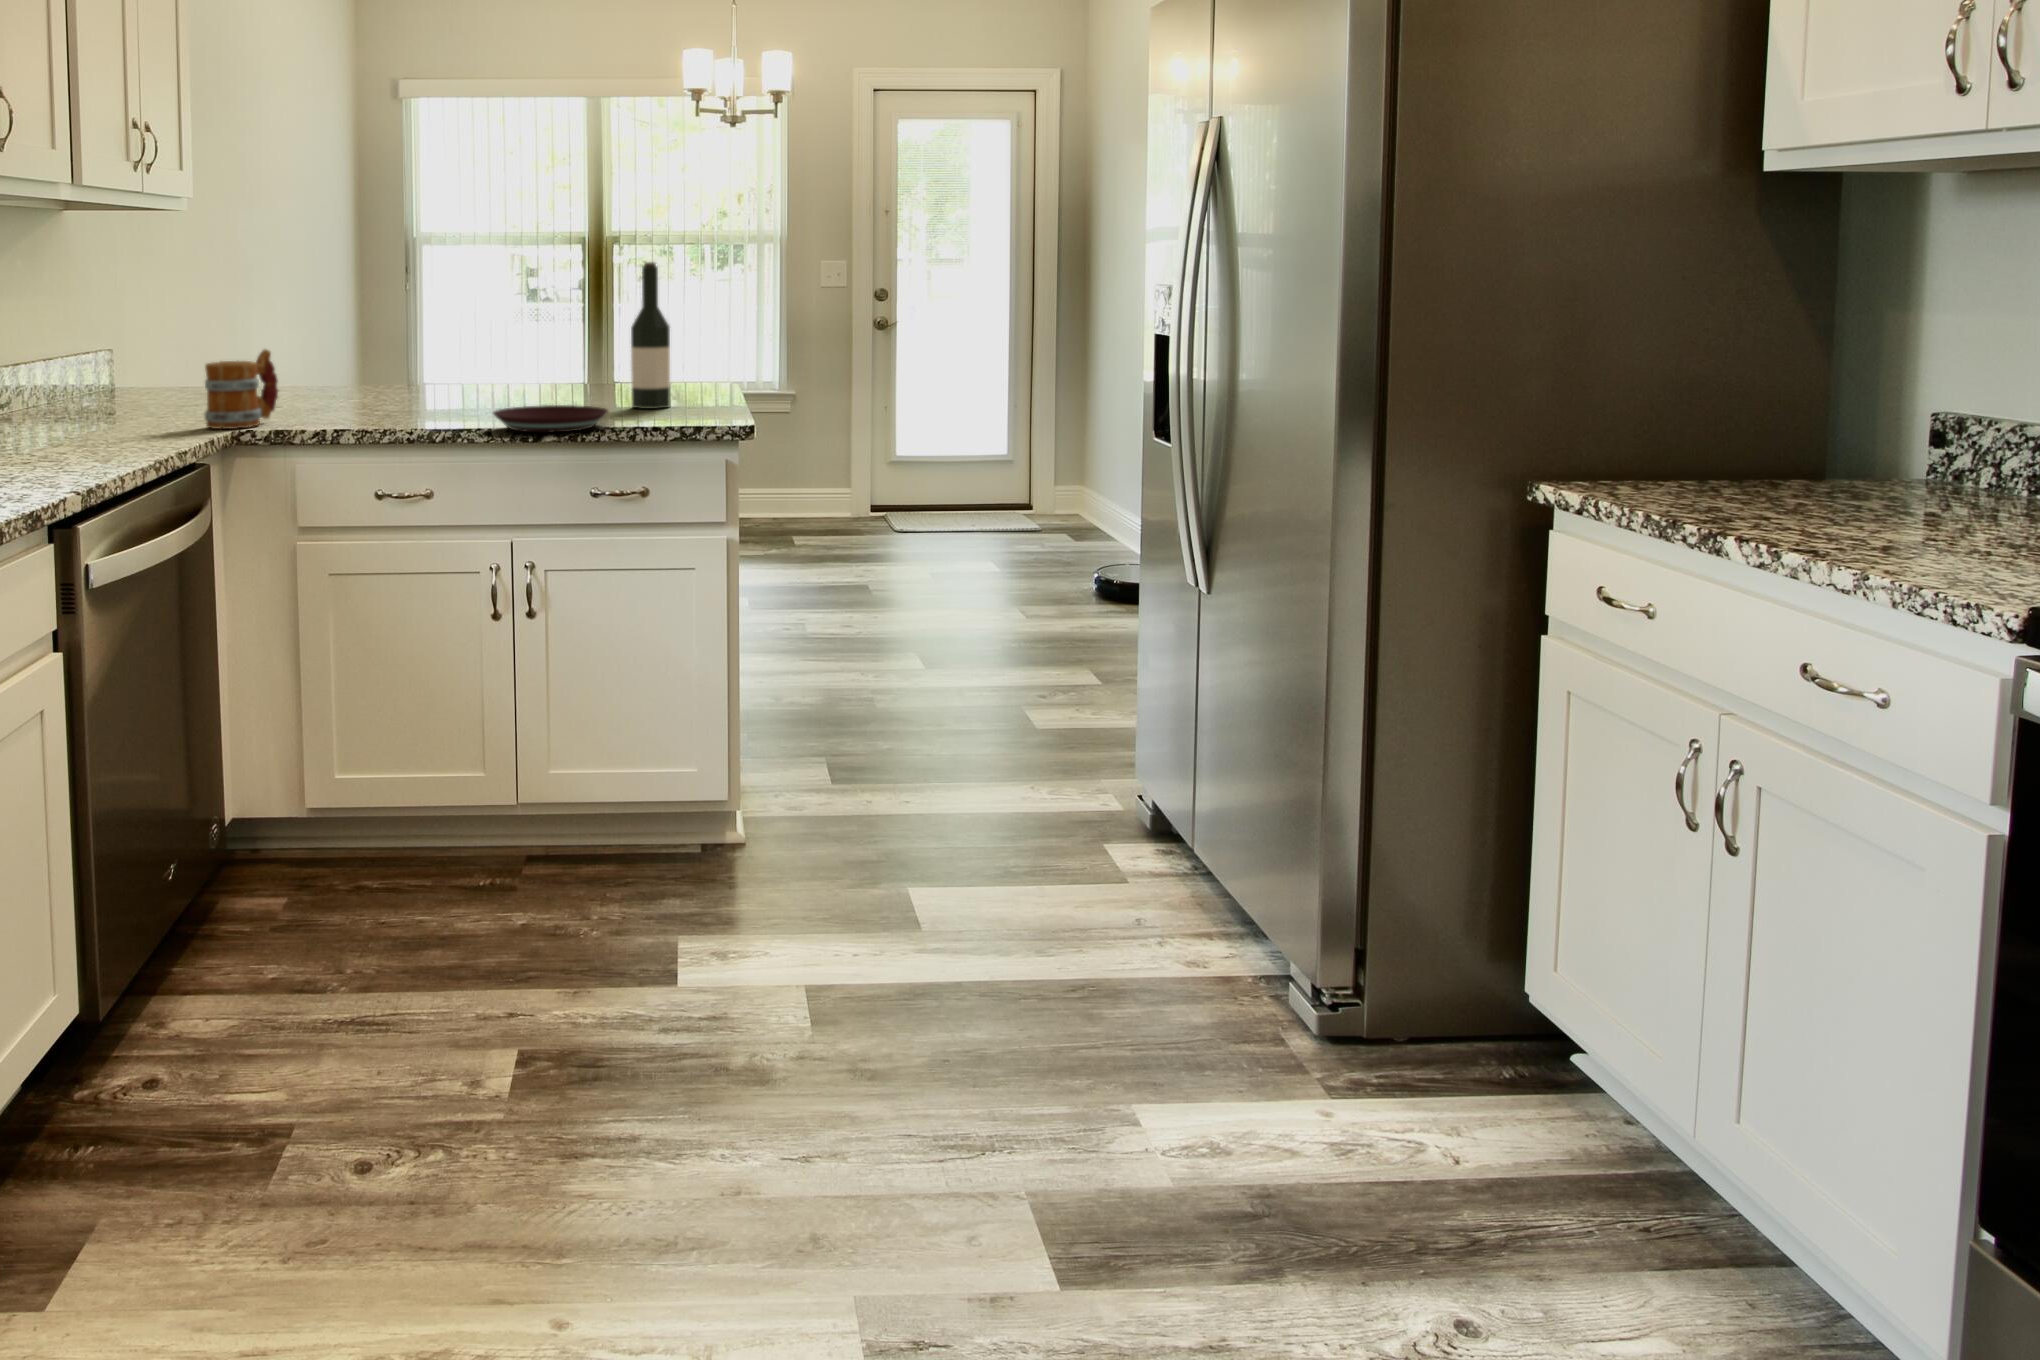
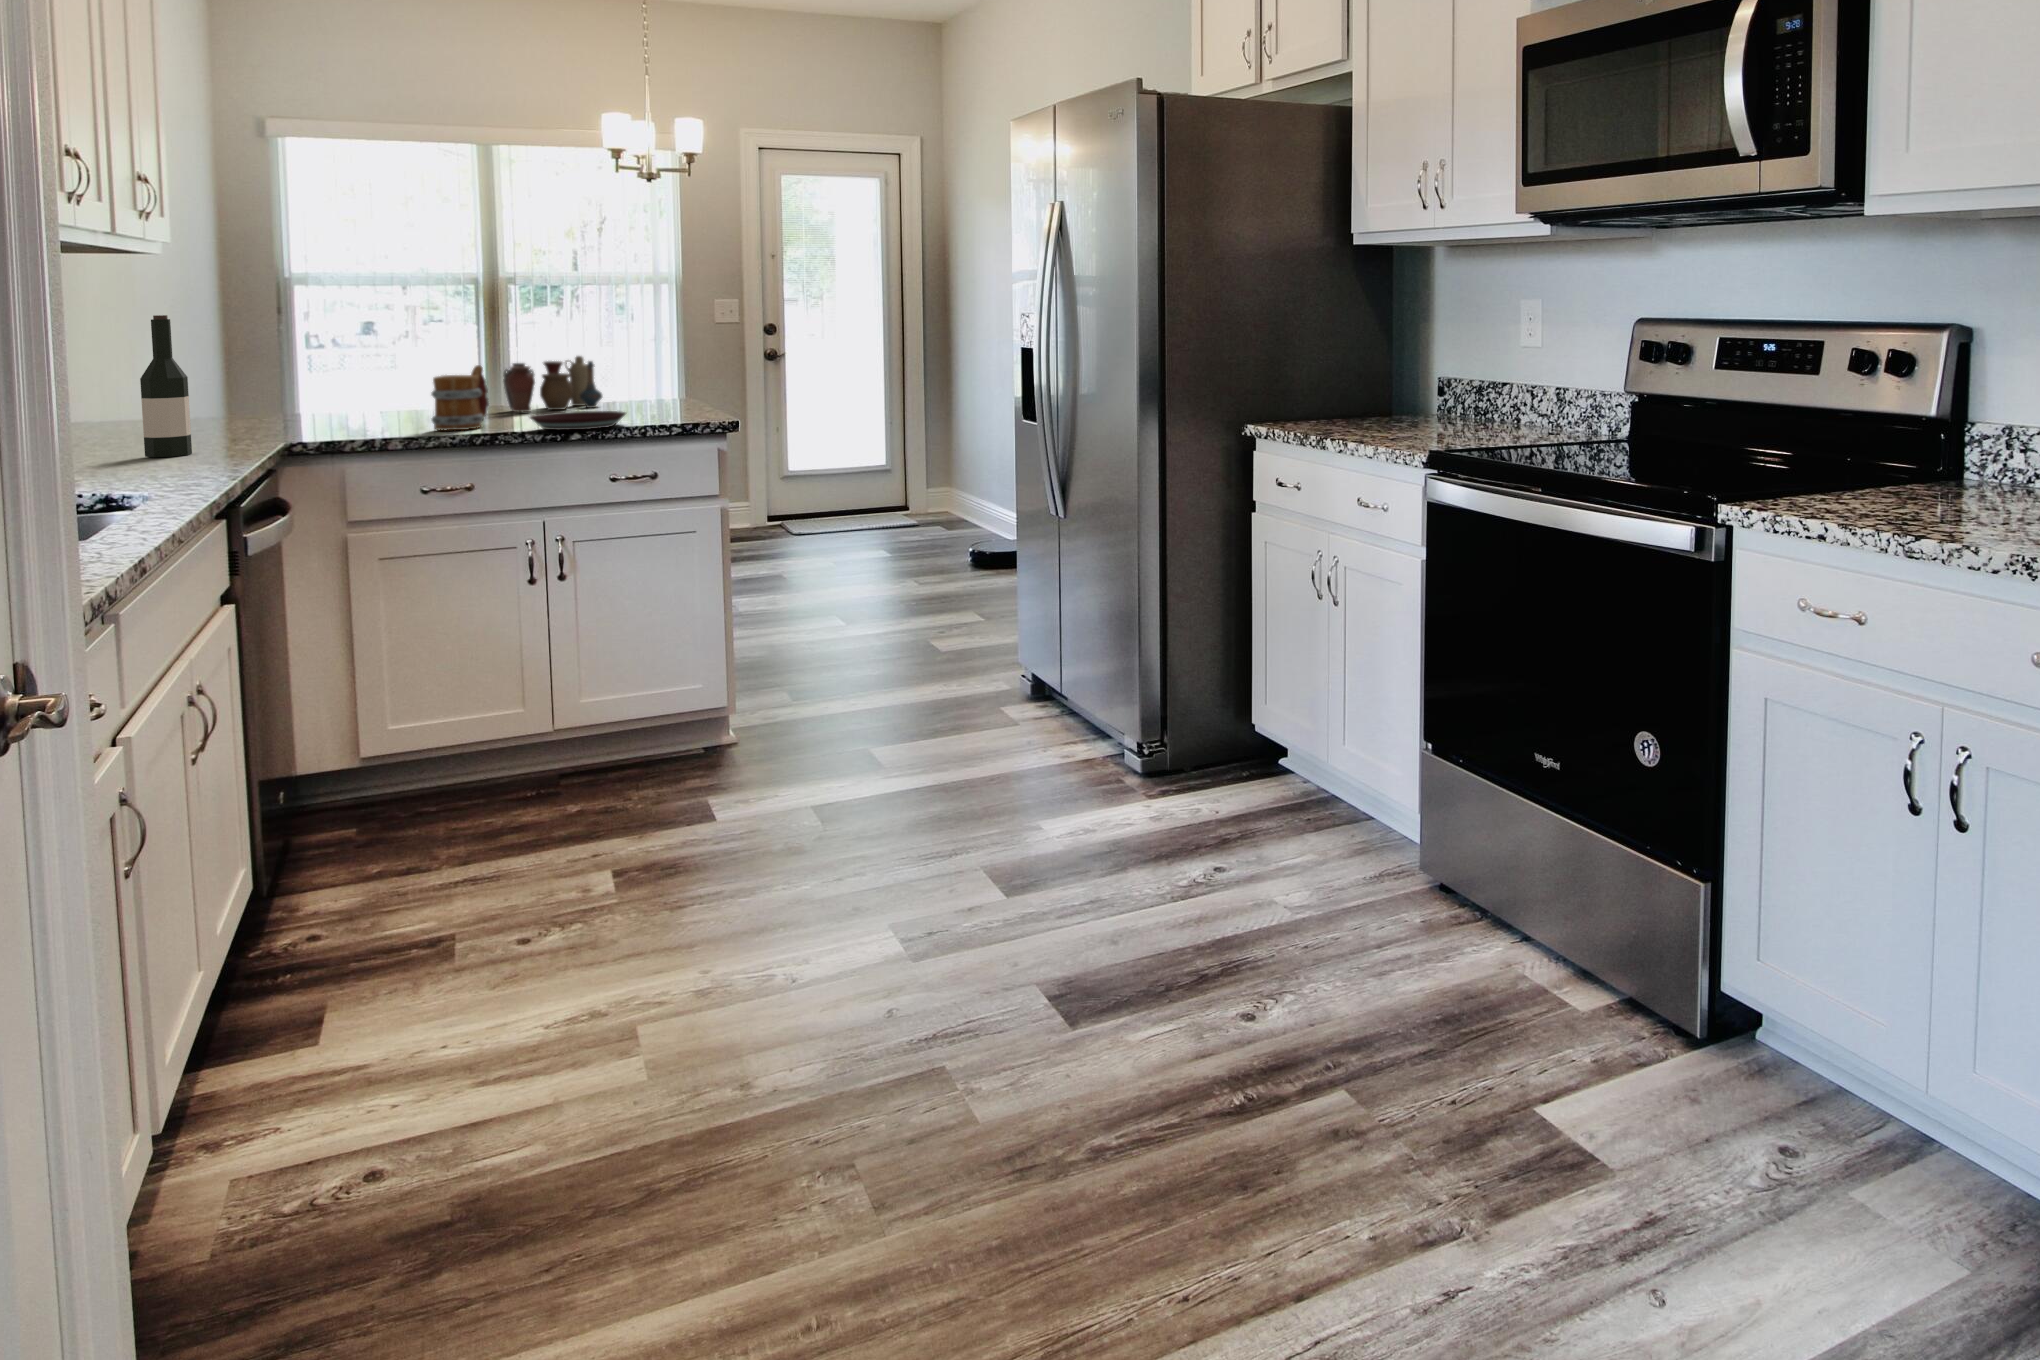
wine bottle: present [631,262,670,409] -> present [140,315,192,457]
vase: none [516,330,625,397] -> present [504,356,602,412]
mug: present [205,349,278,429] -> present [431,365,489,430]

